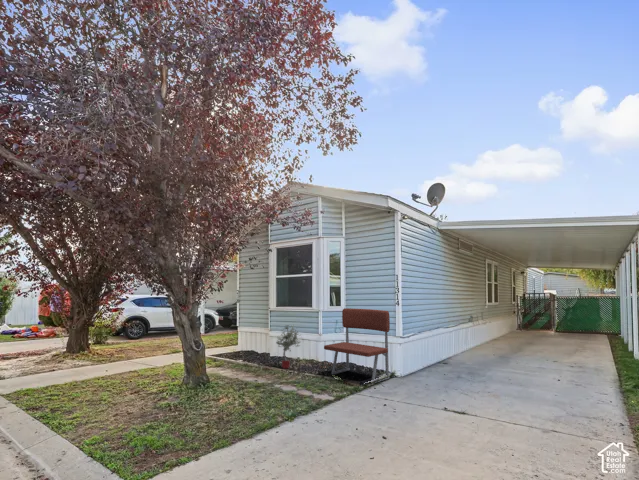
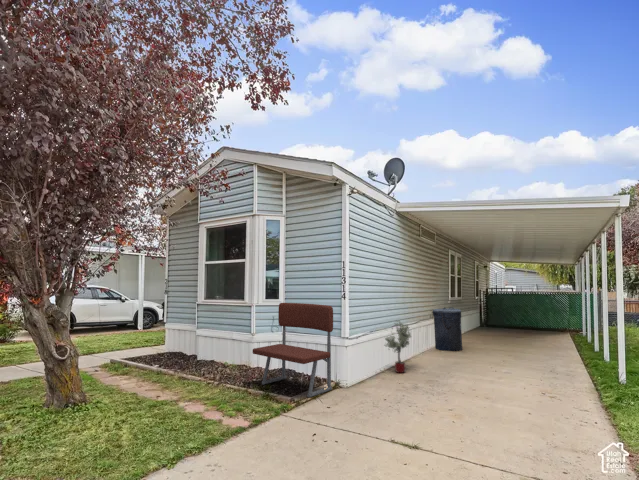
trash can: none [471,312,499,352] -> present [433,307,462,351]
potted tree: present [276,325,300,369] -> present [385,321,411,373]

